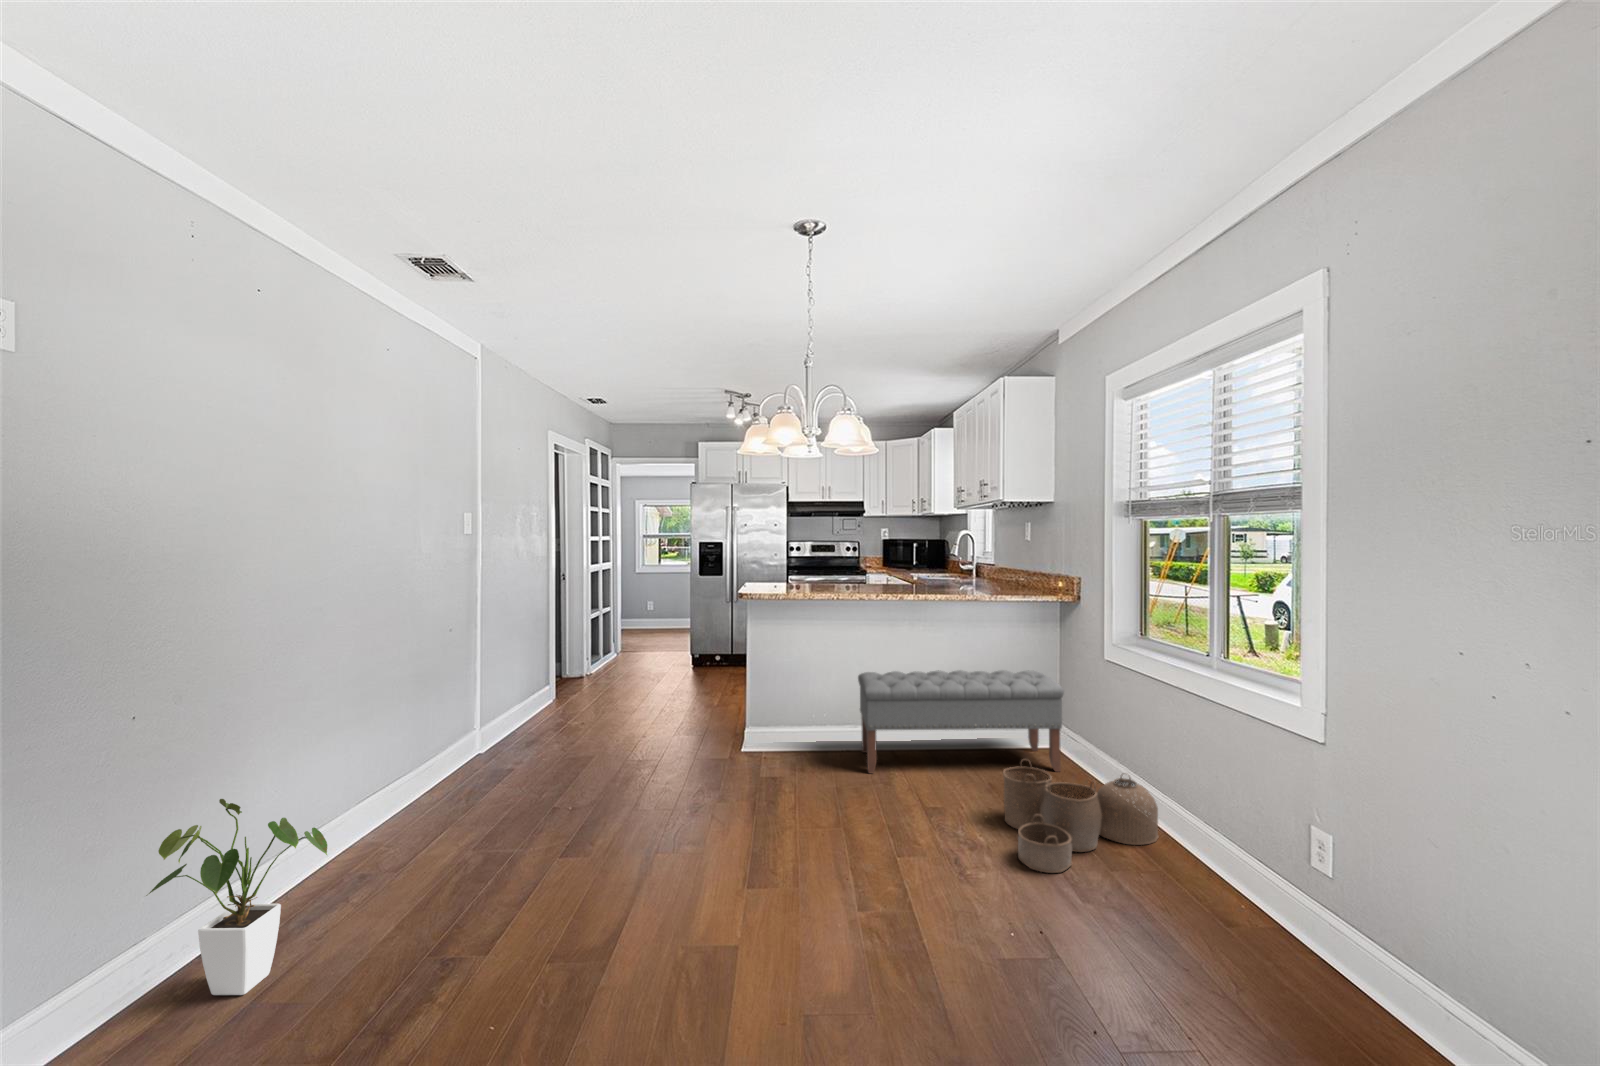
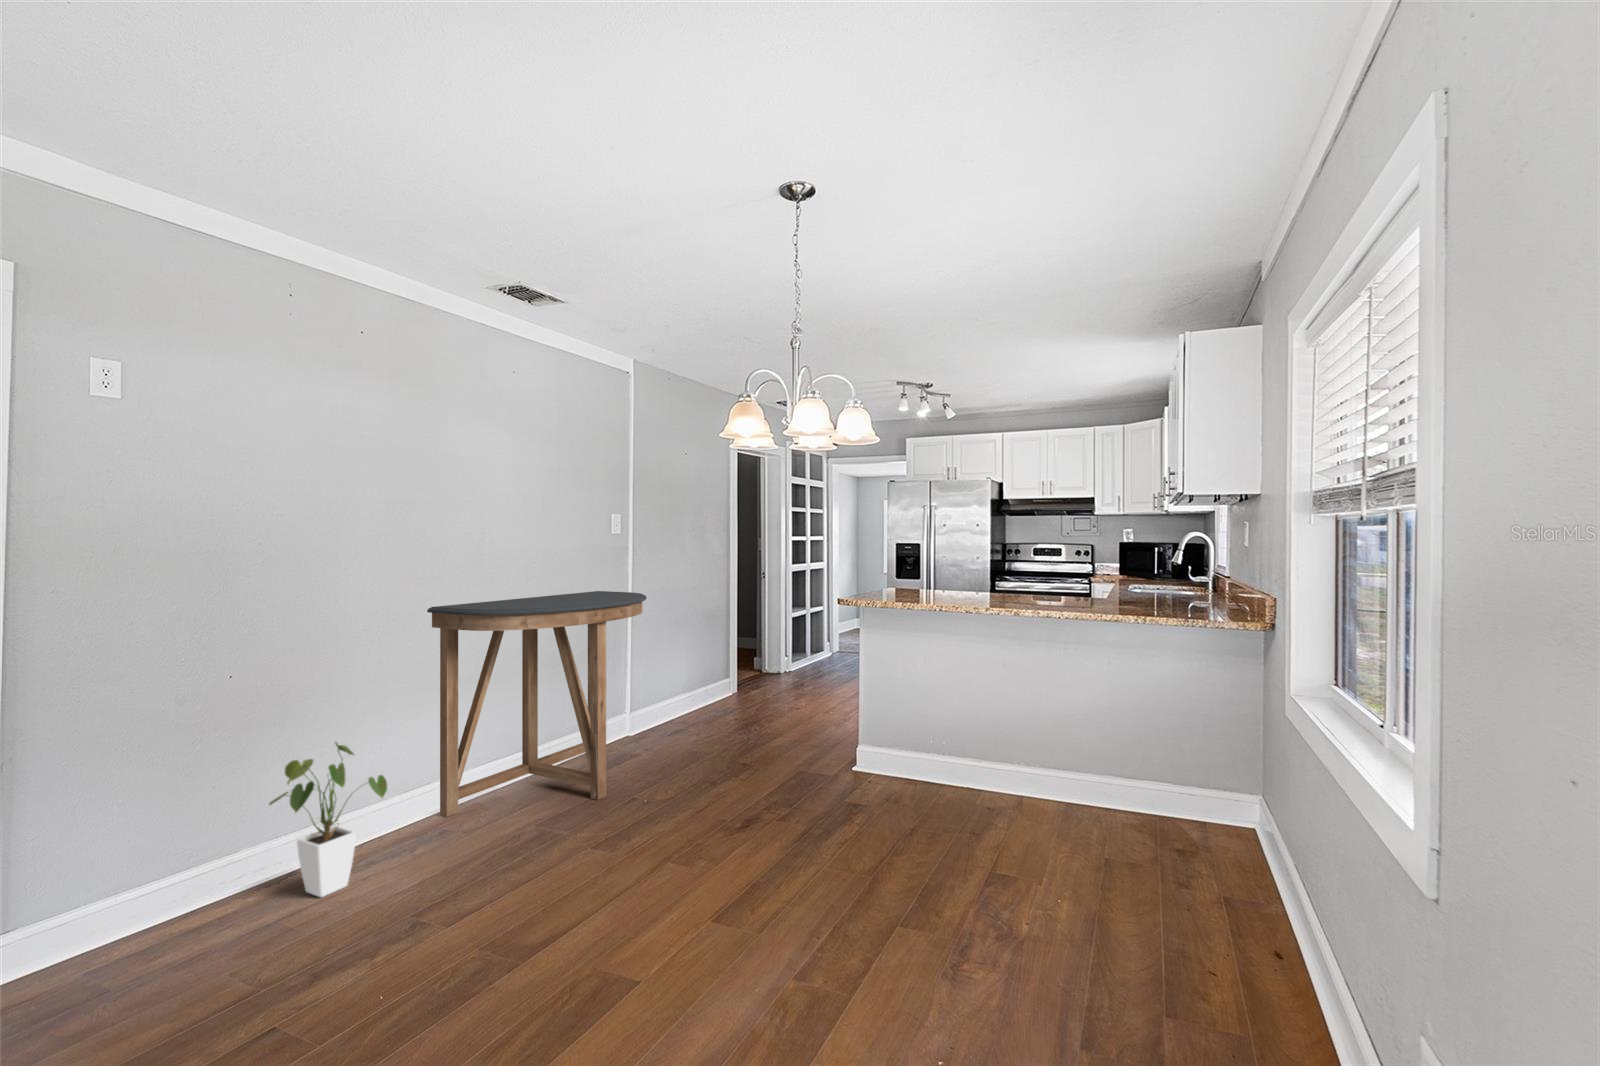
console table: none [300,597,535,874] -> present [427,591,647,817]
bench: present [858,670,1064,773] -> none [966,697,1238,860]
woven basket: present [1003,759,1159,873] -> none [1062,831,1311,990]

